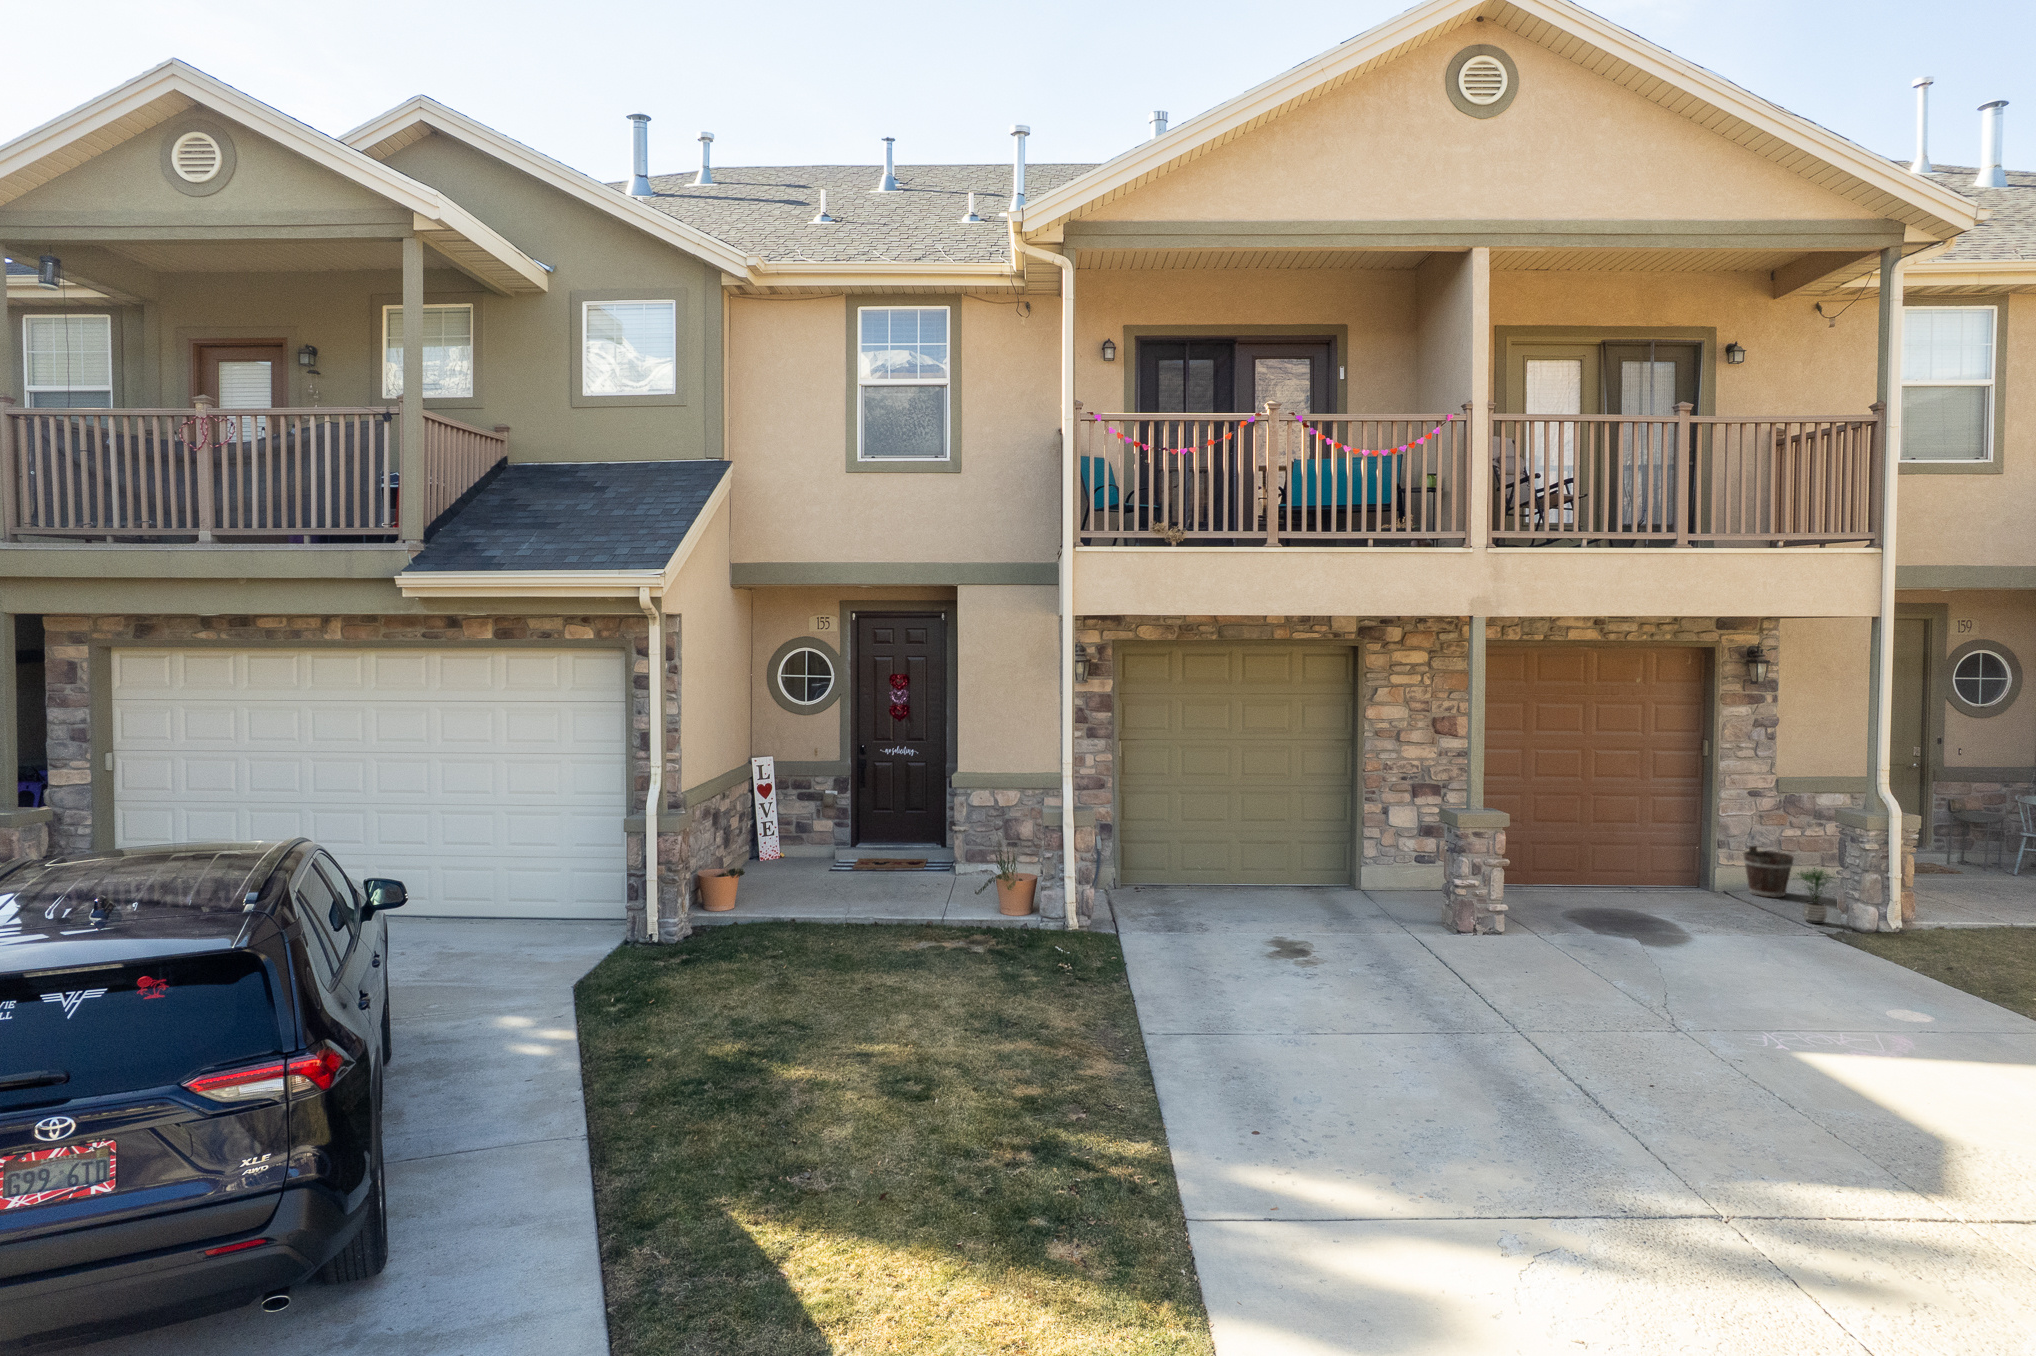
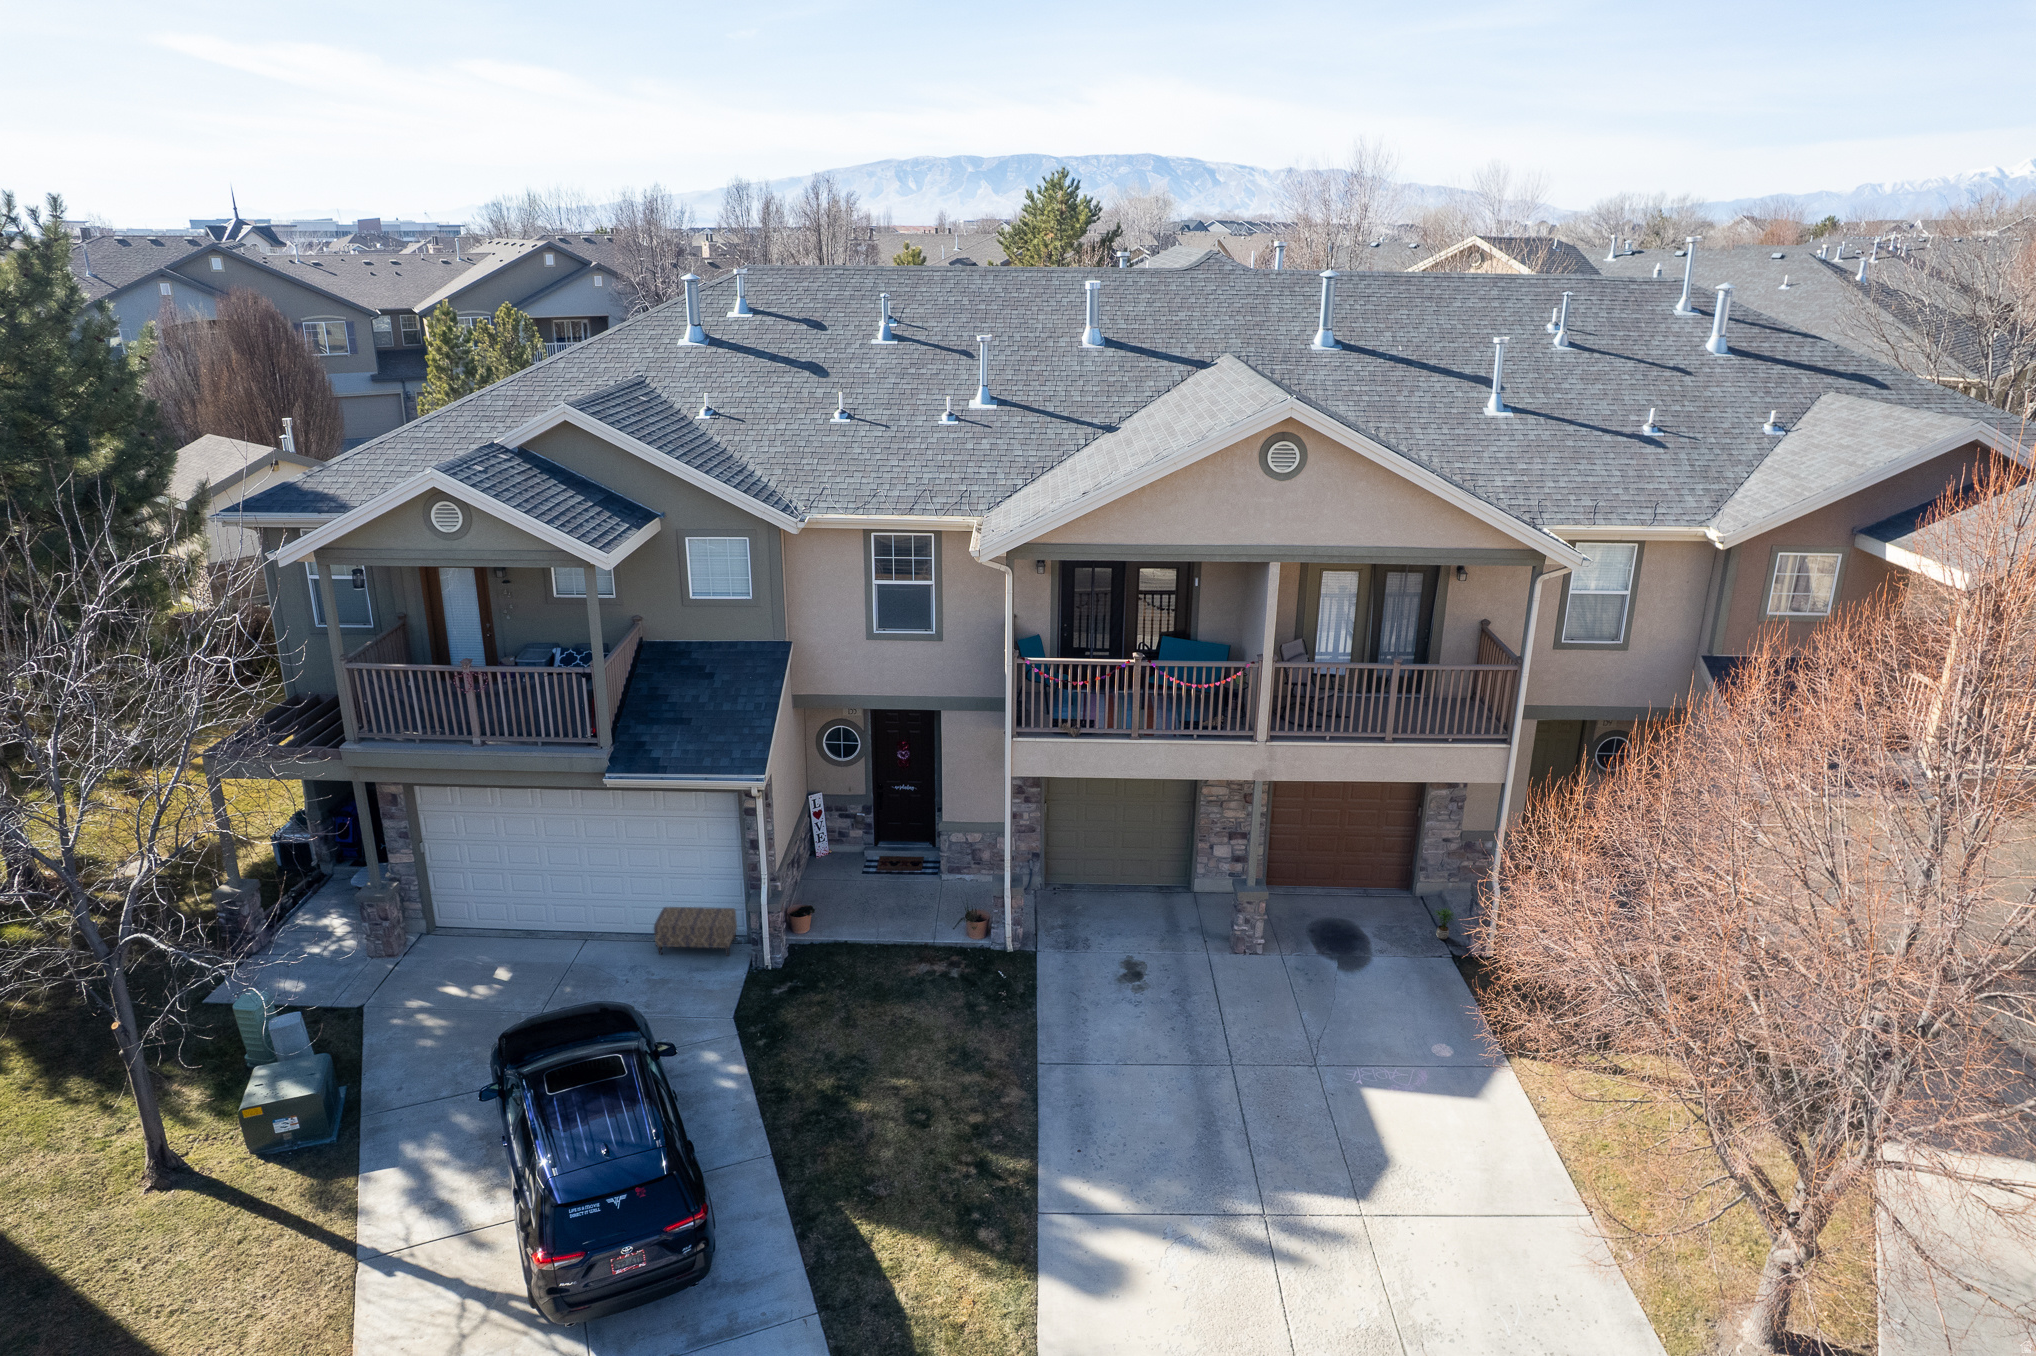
bucket: present [1743,846,1794,898] -> none [1422,868,1451,904]
bench: none [457,864,607,937] -> present [654,907,737,956]

